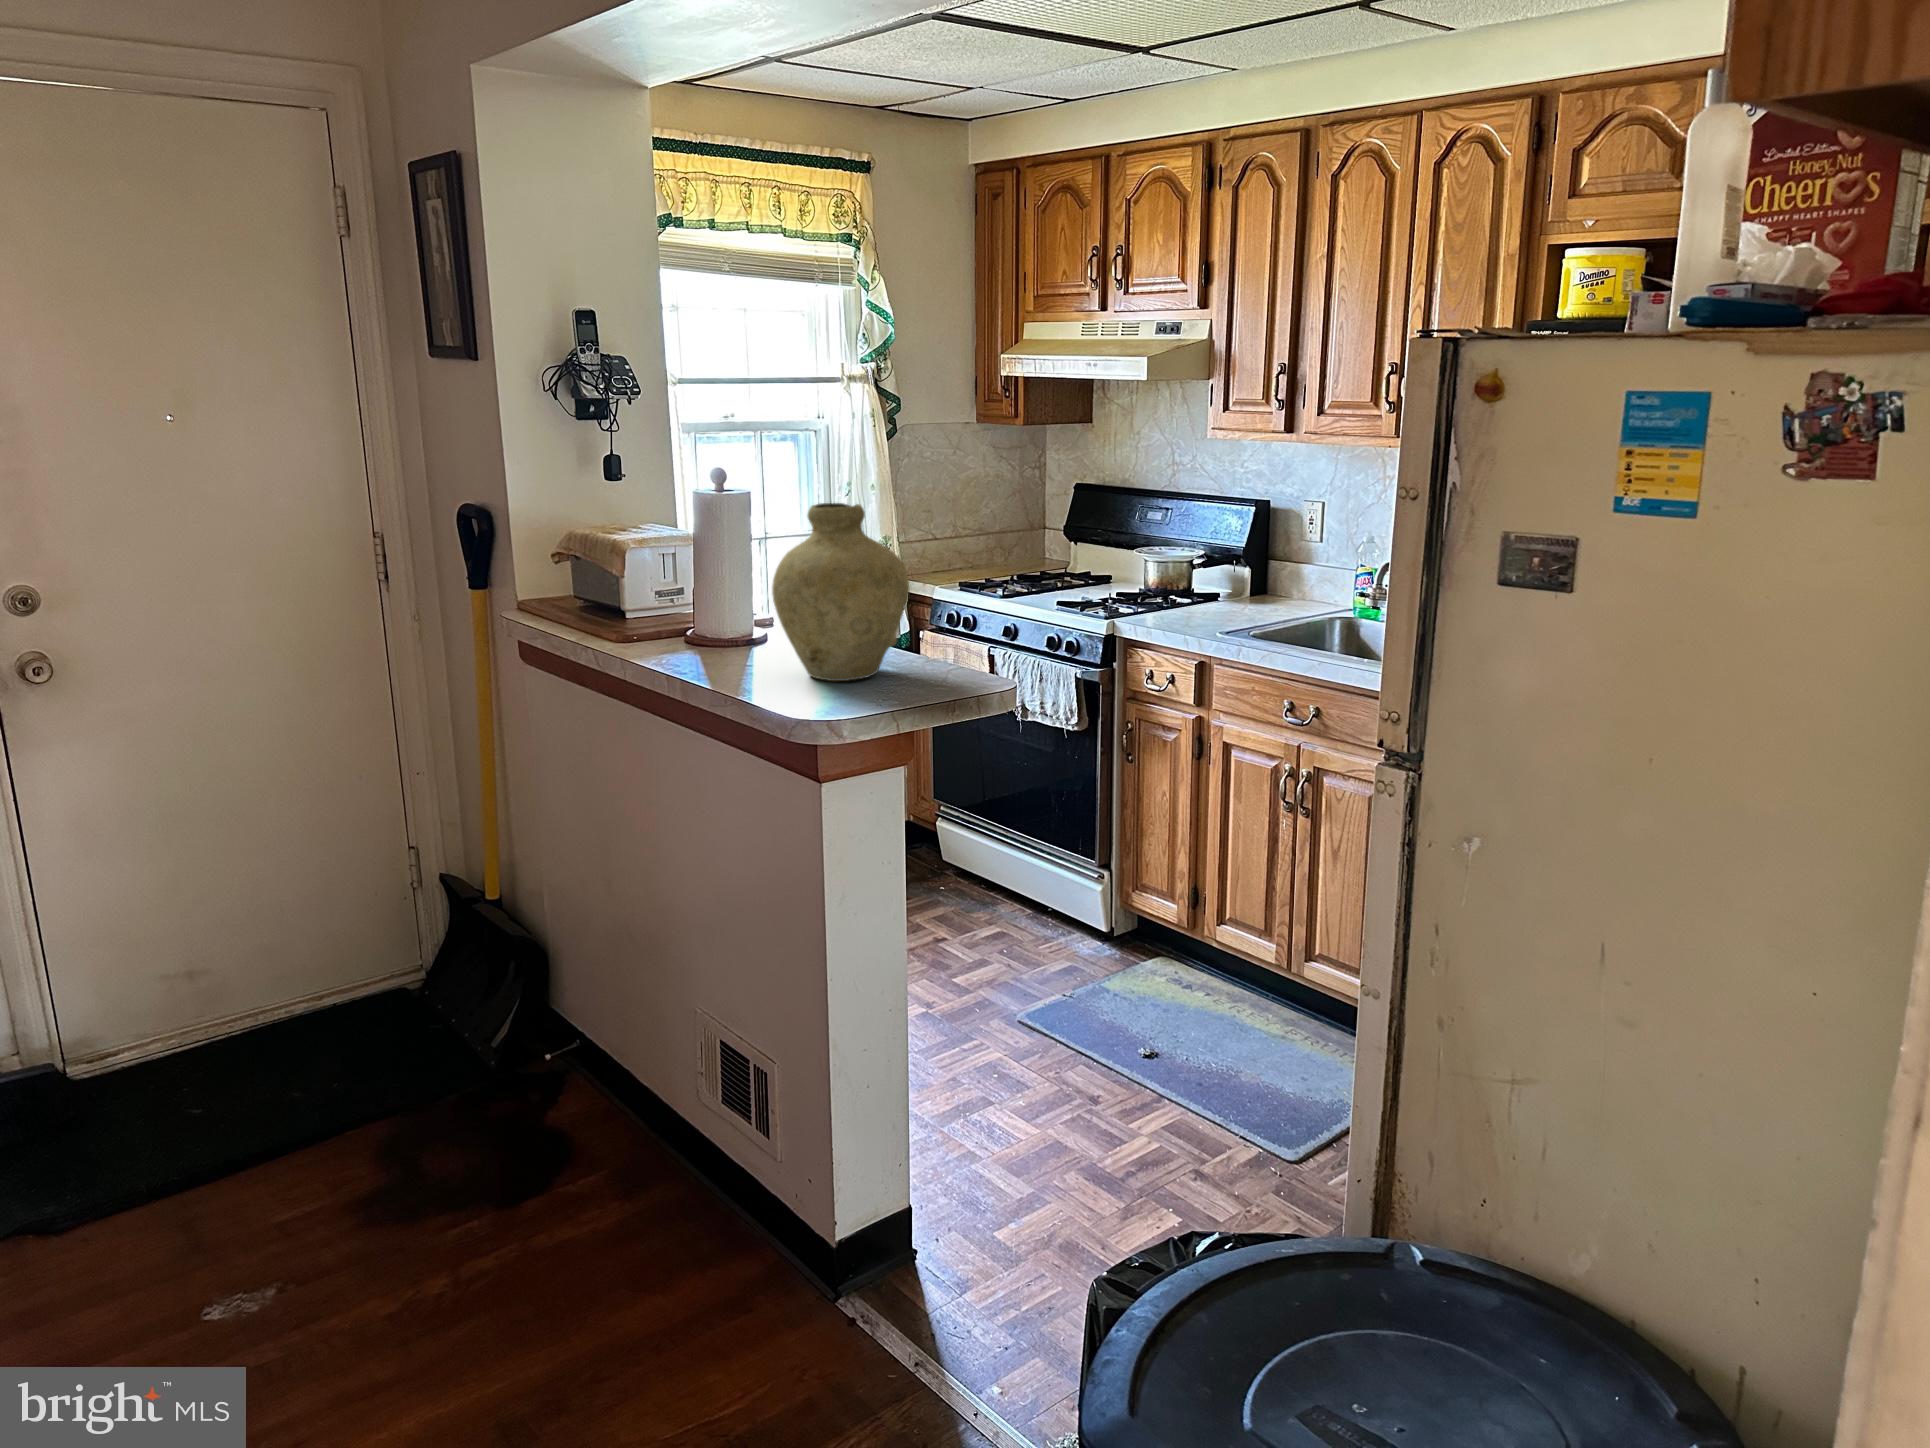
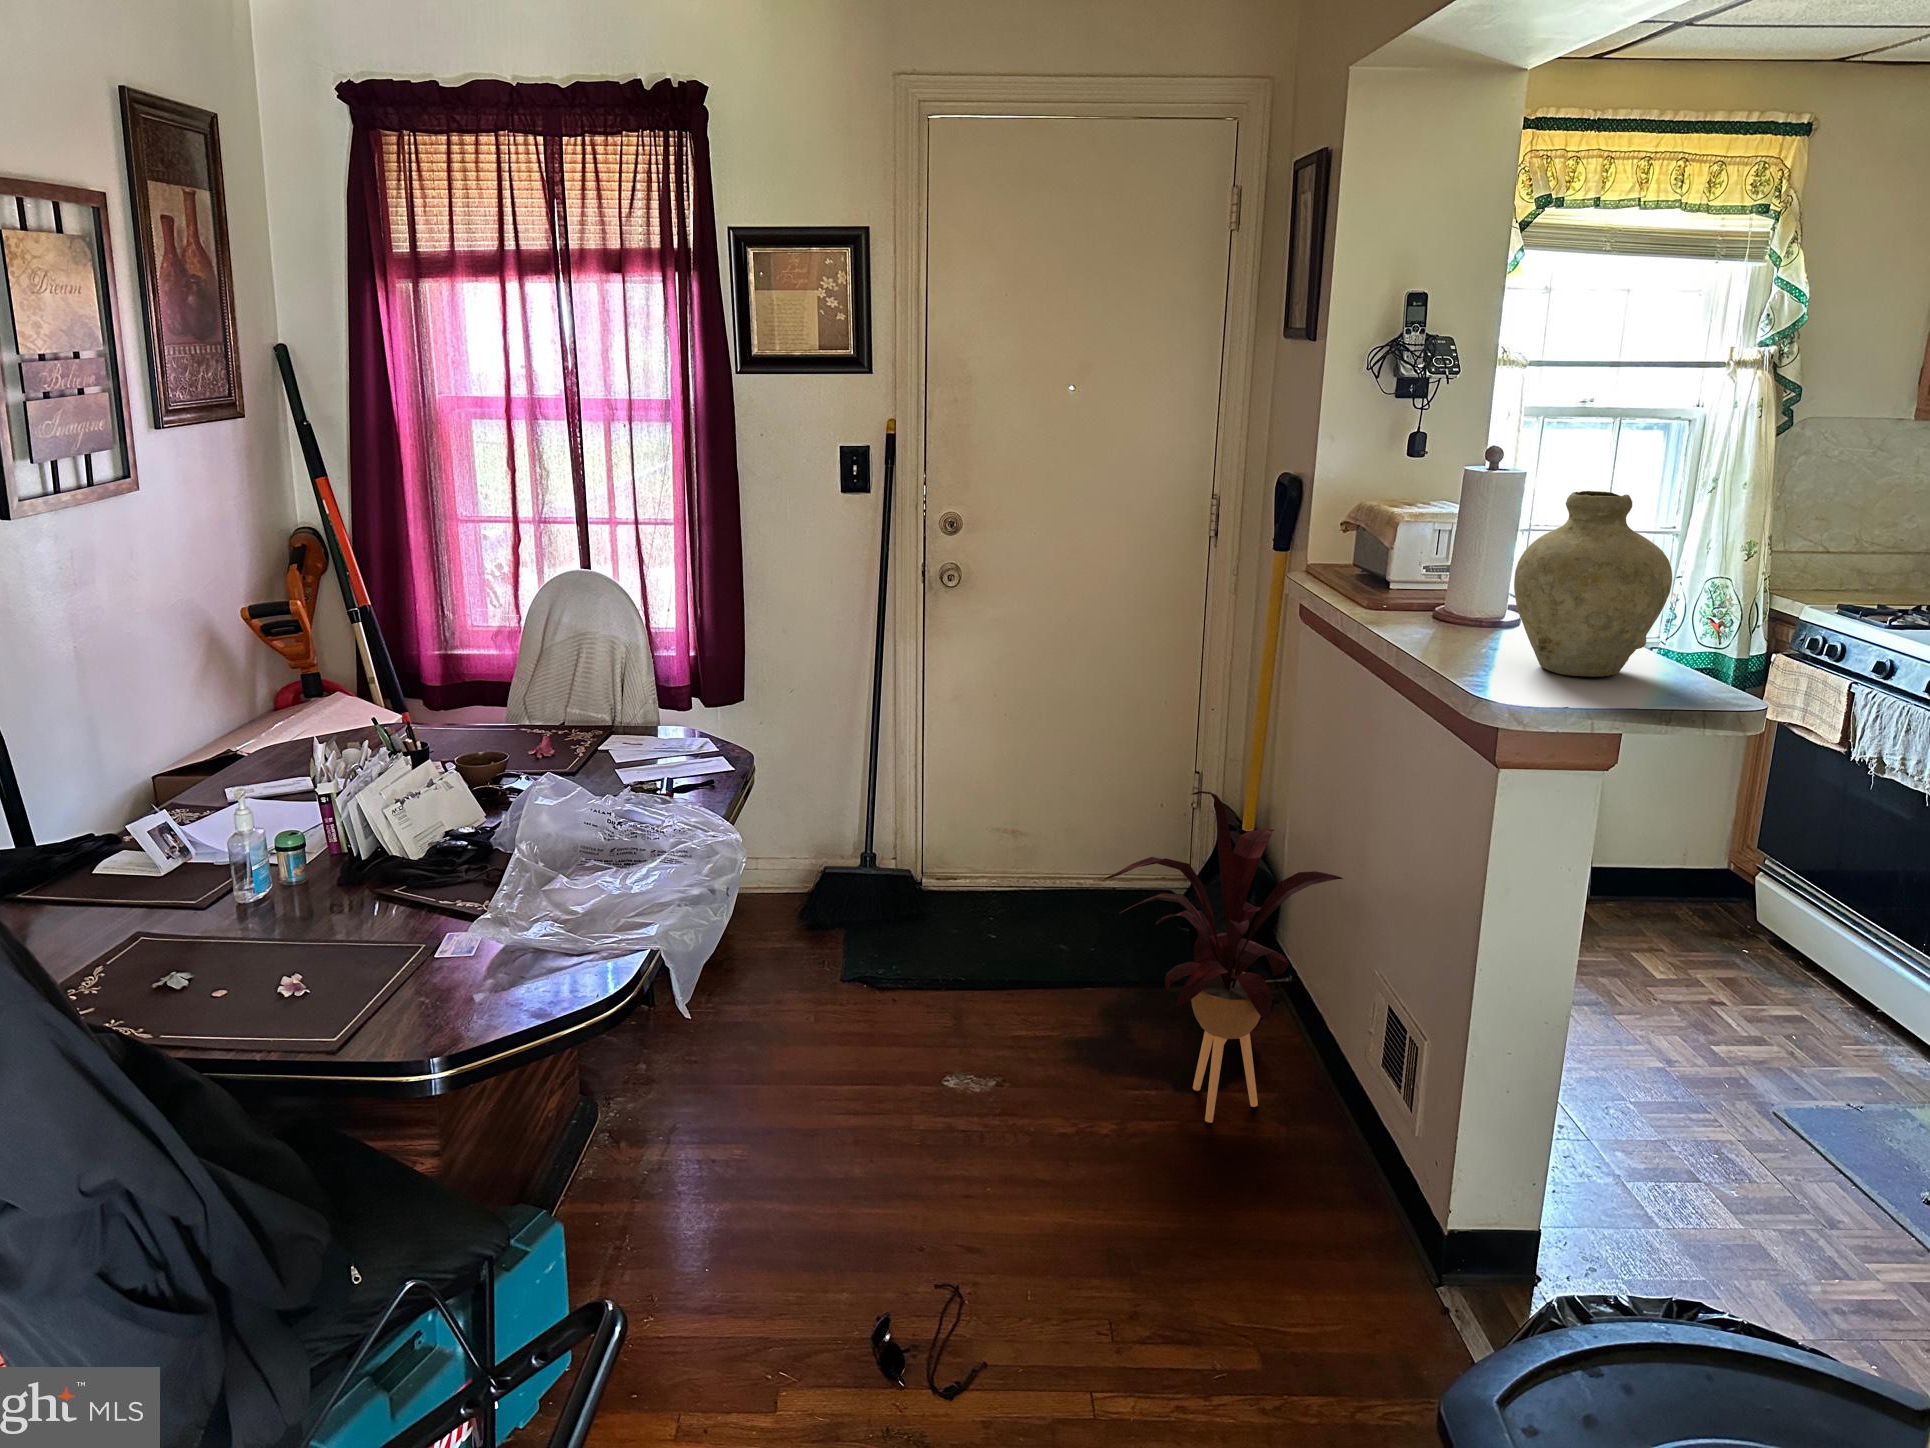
house plant: none [380,876,644,1241] -> present [1105,791,1343,1123]

